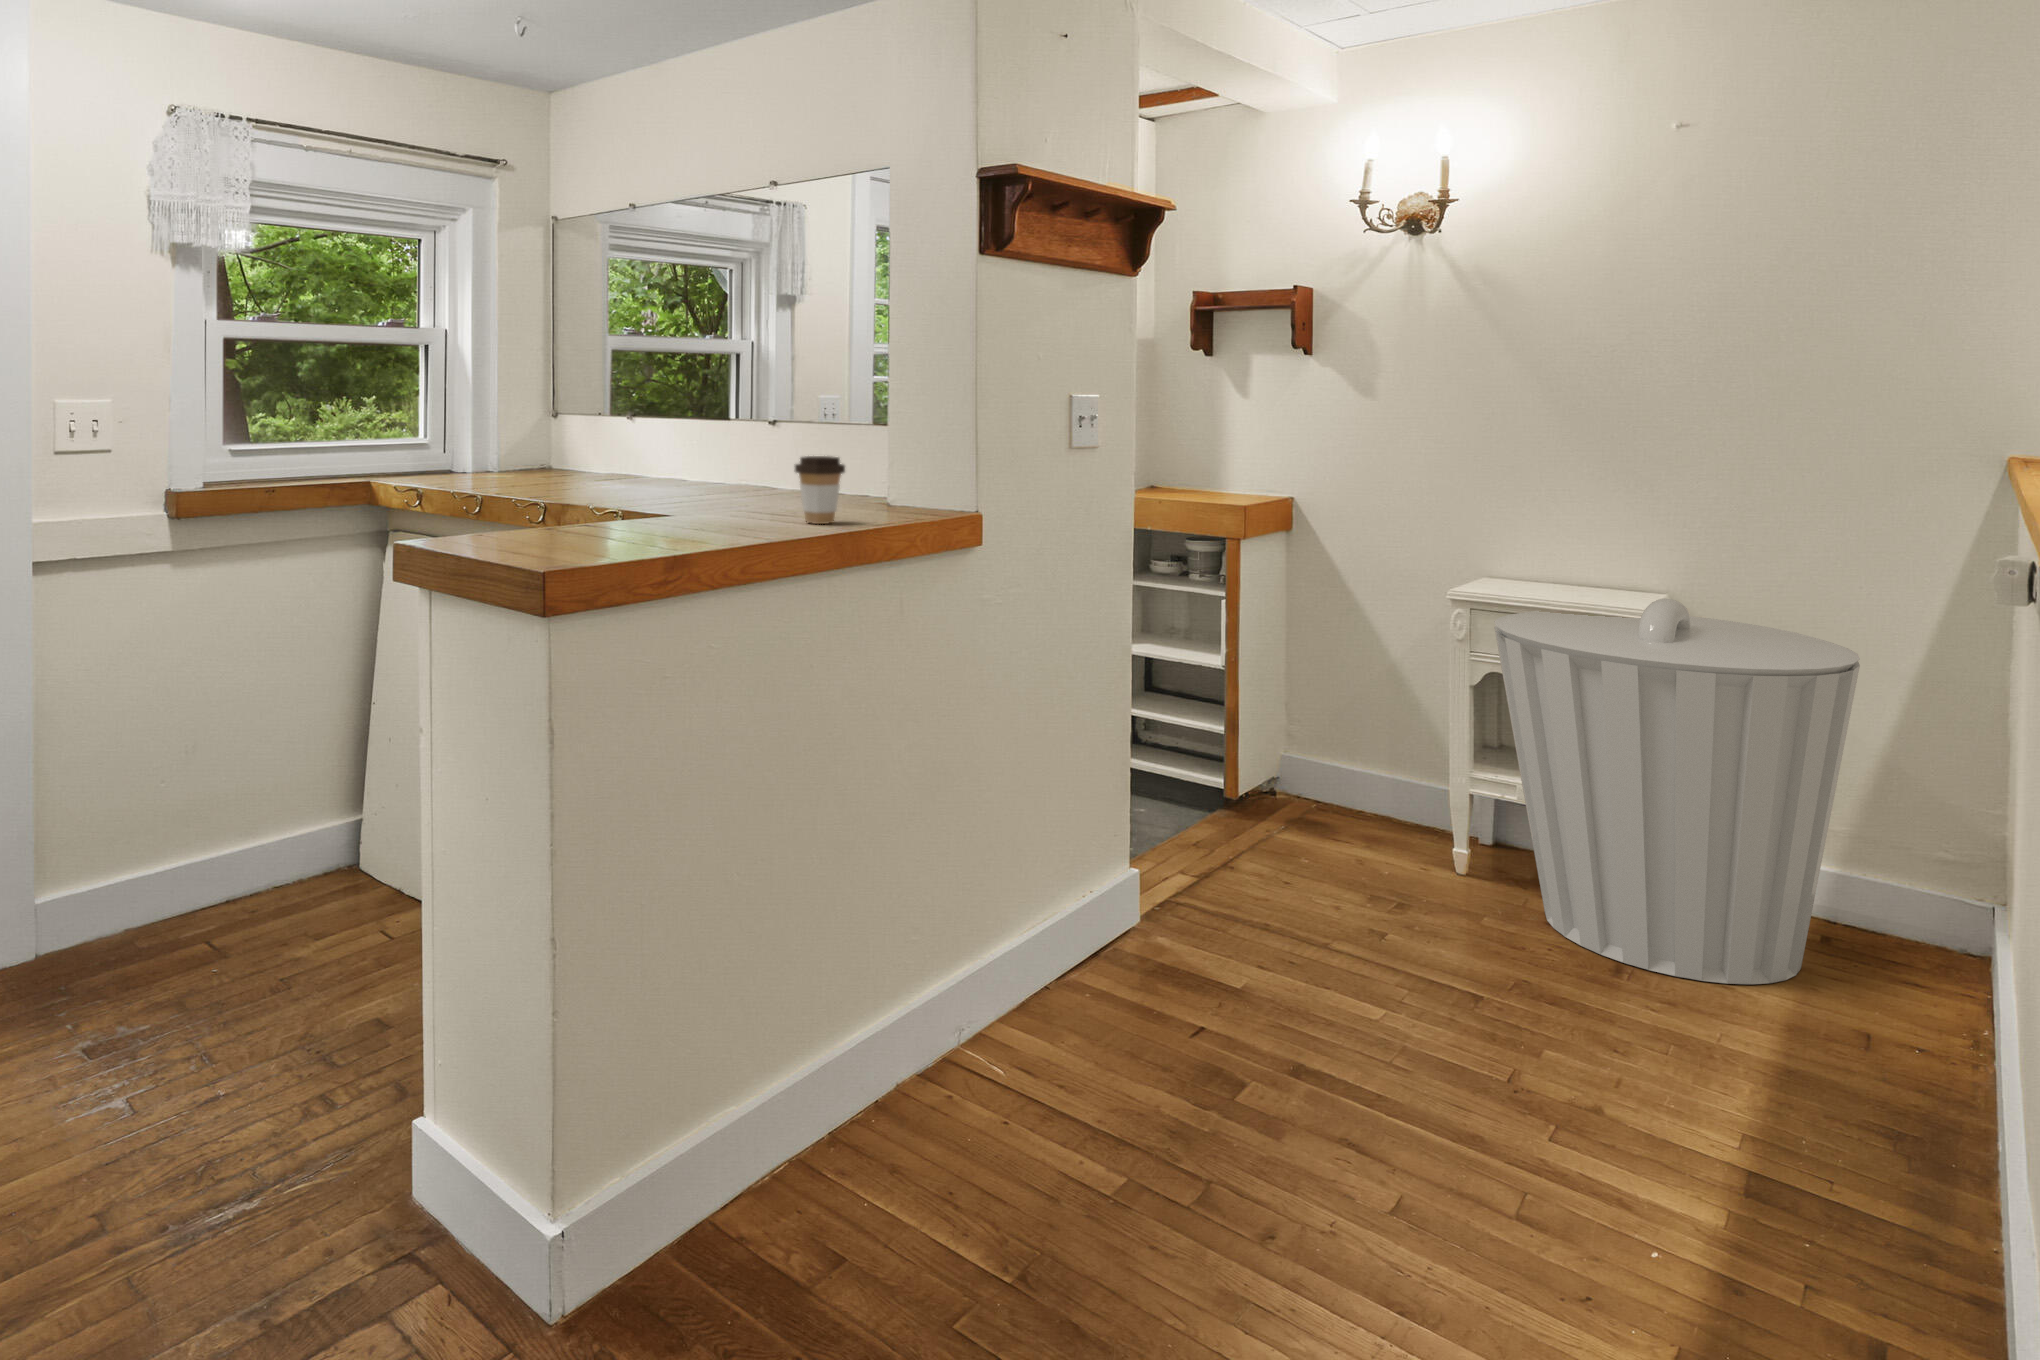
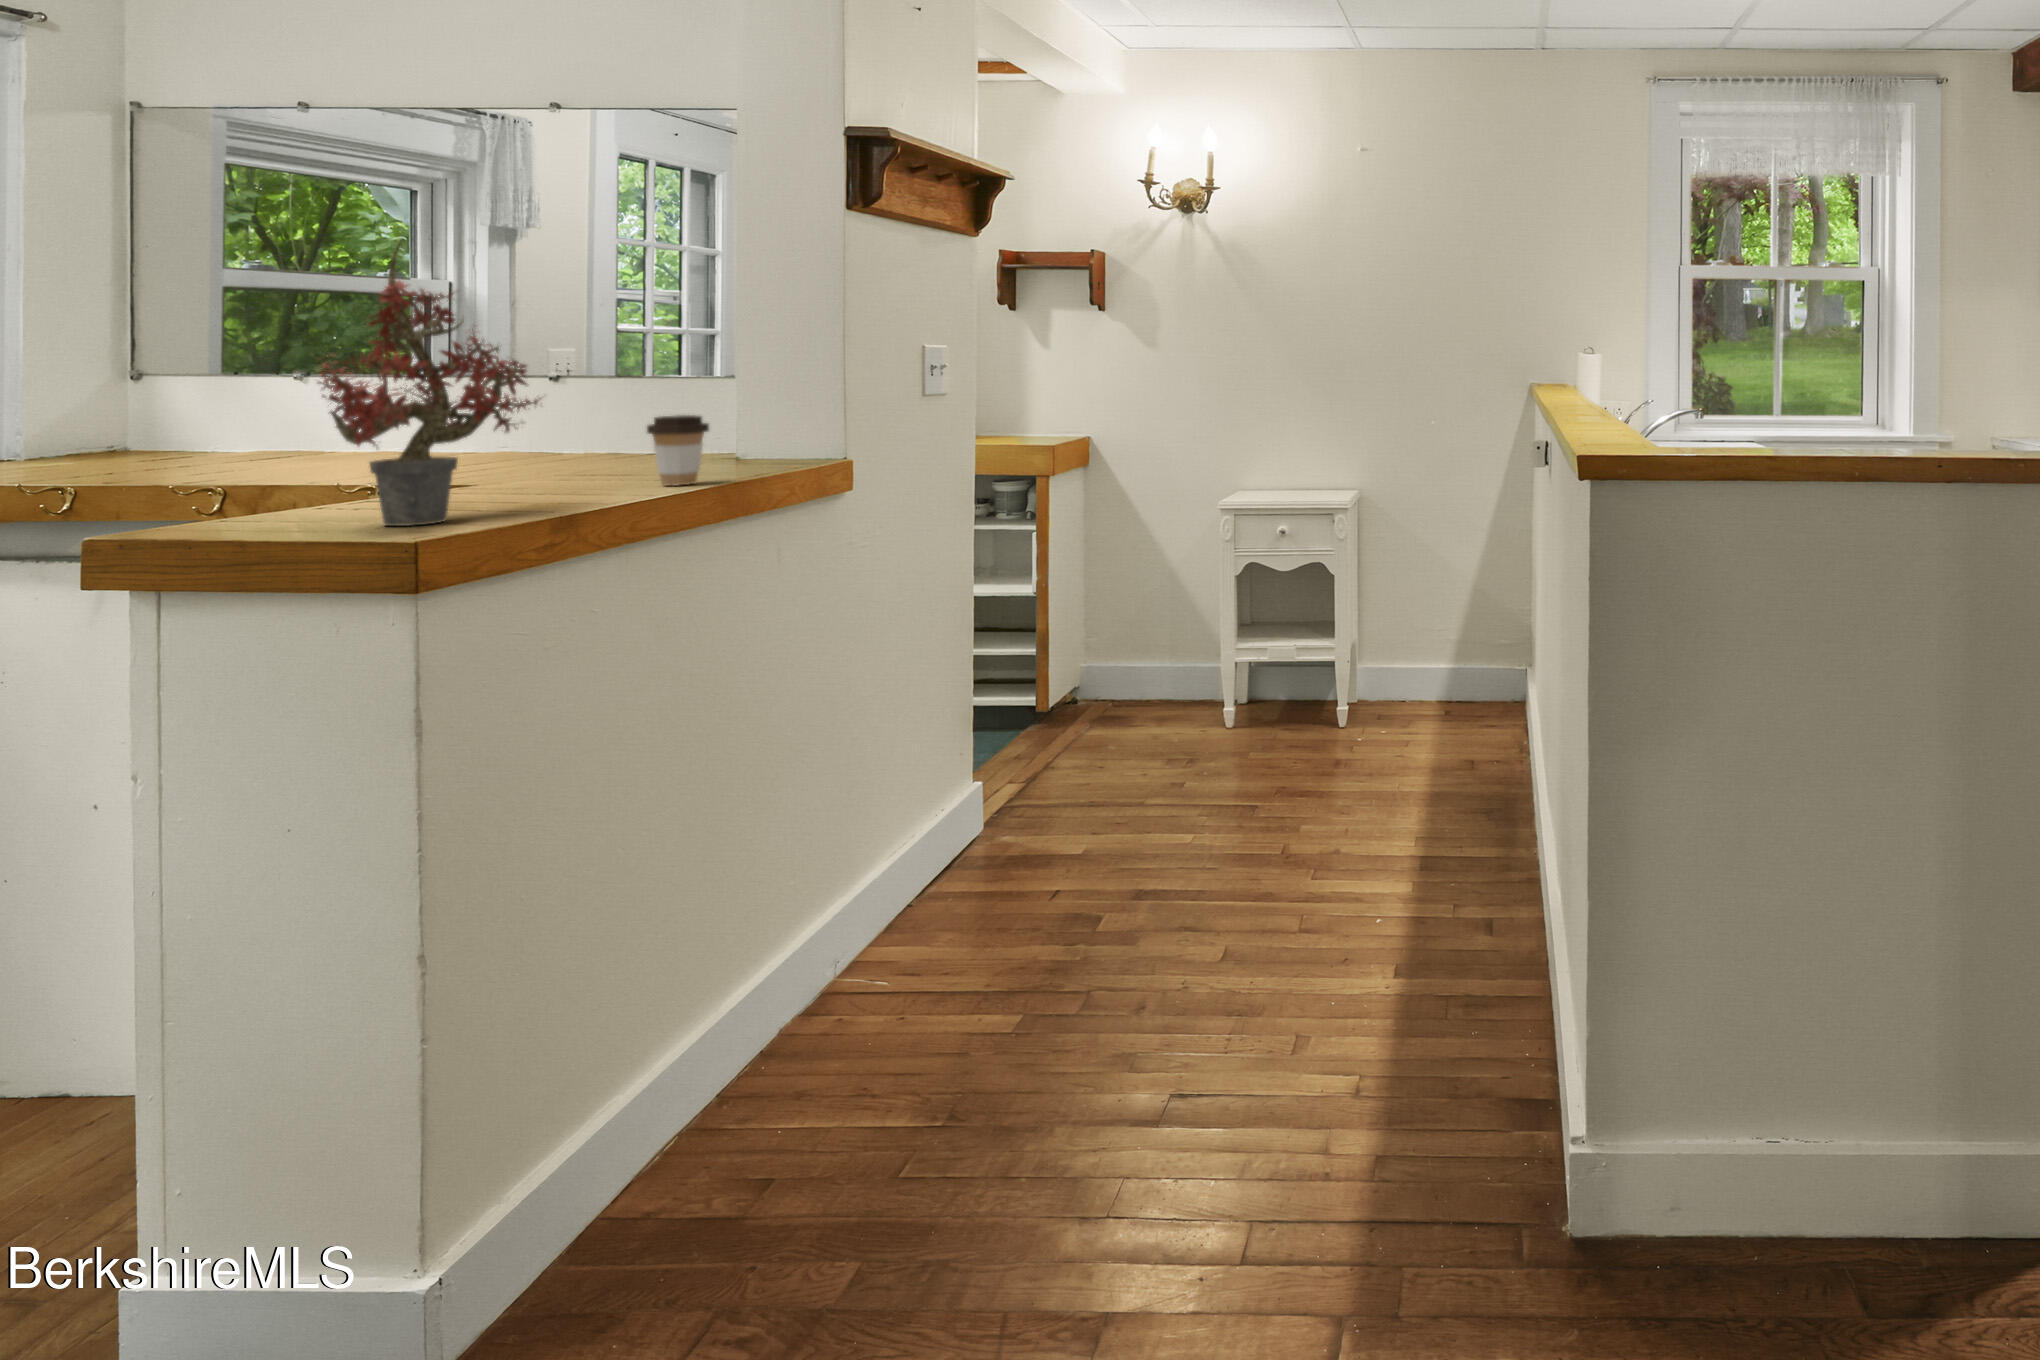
potted plant: none [514,293,685,544] -> present [318,240,540,526]
trash can: present [1494,599,1860,984] -> none [1255,492,1472,760]

